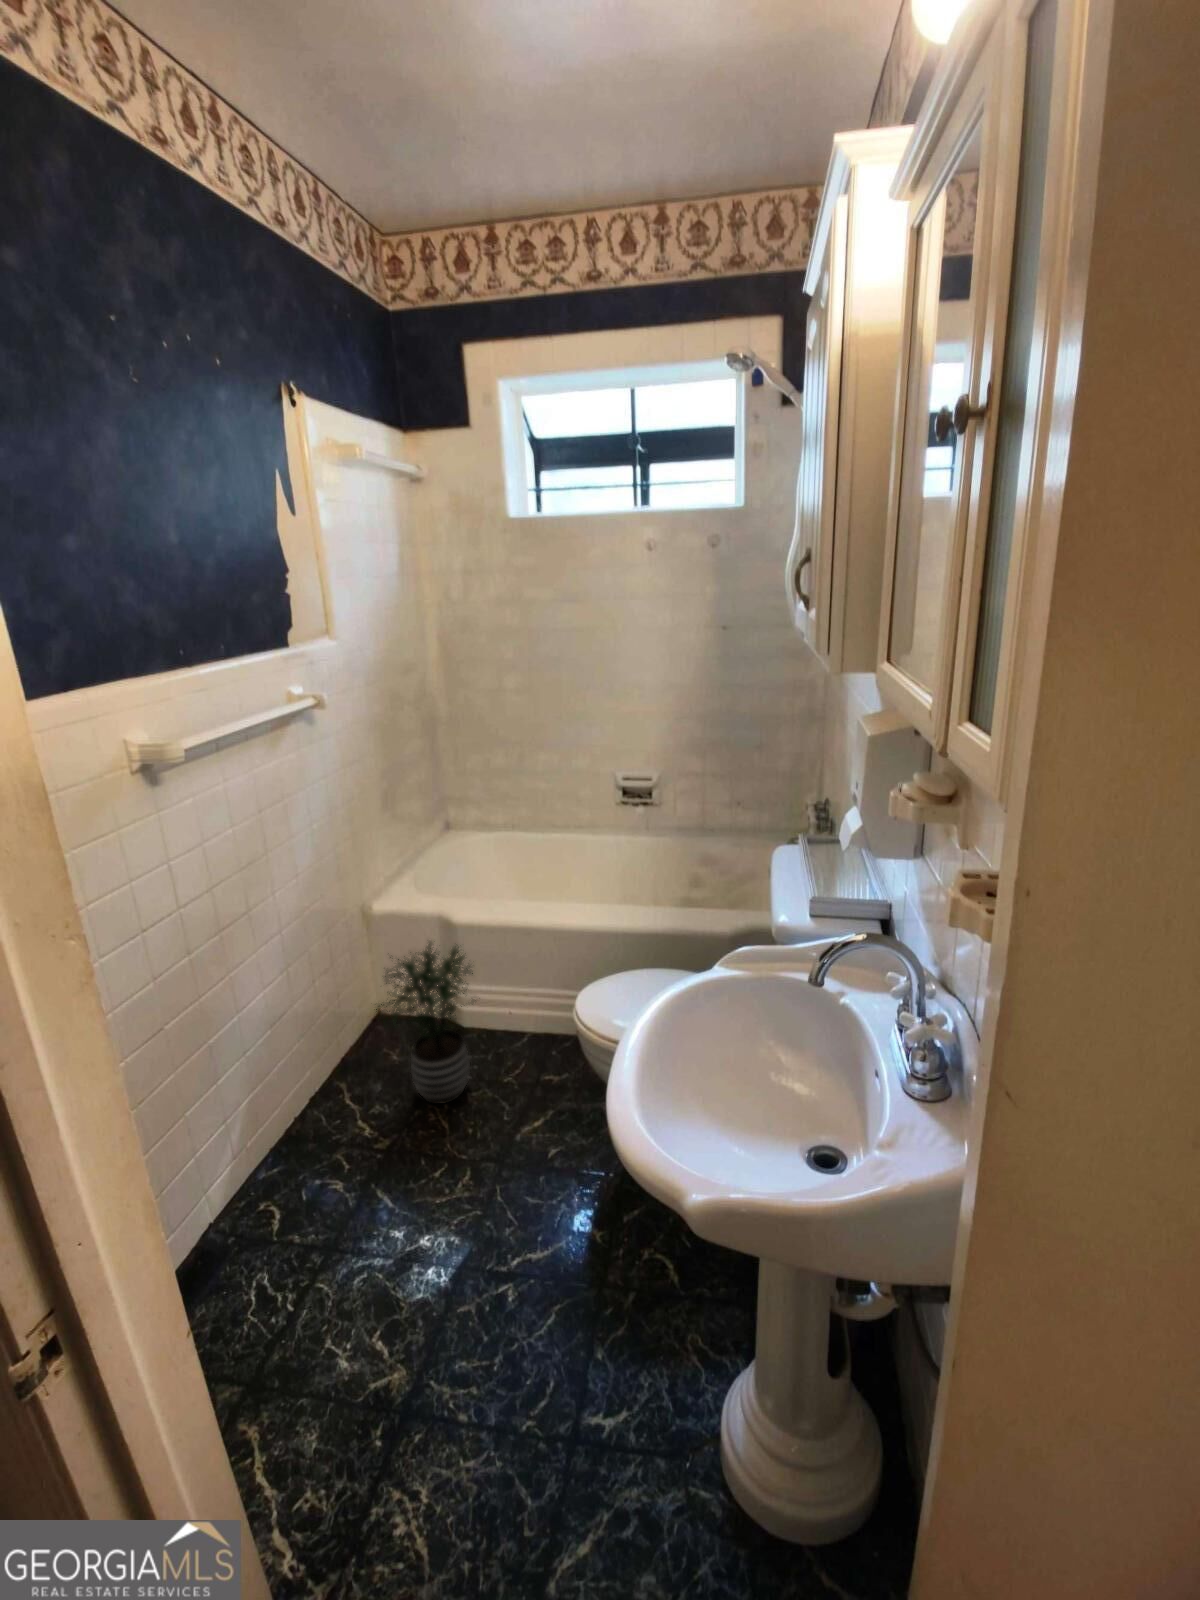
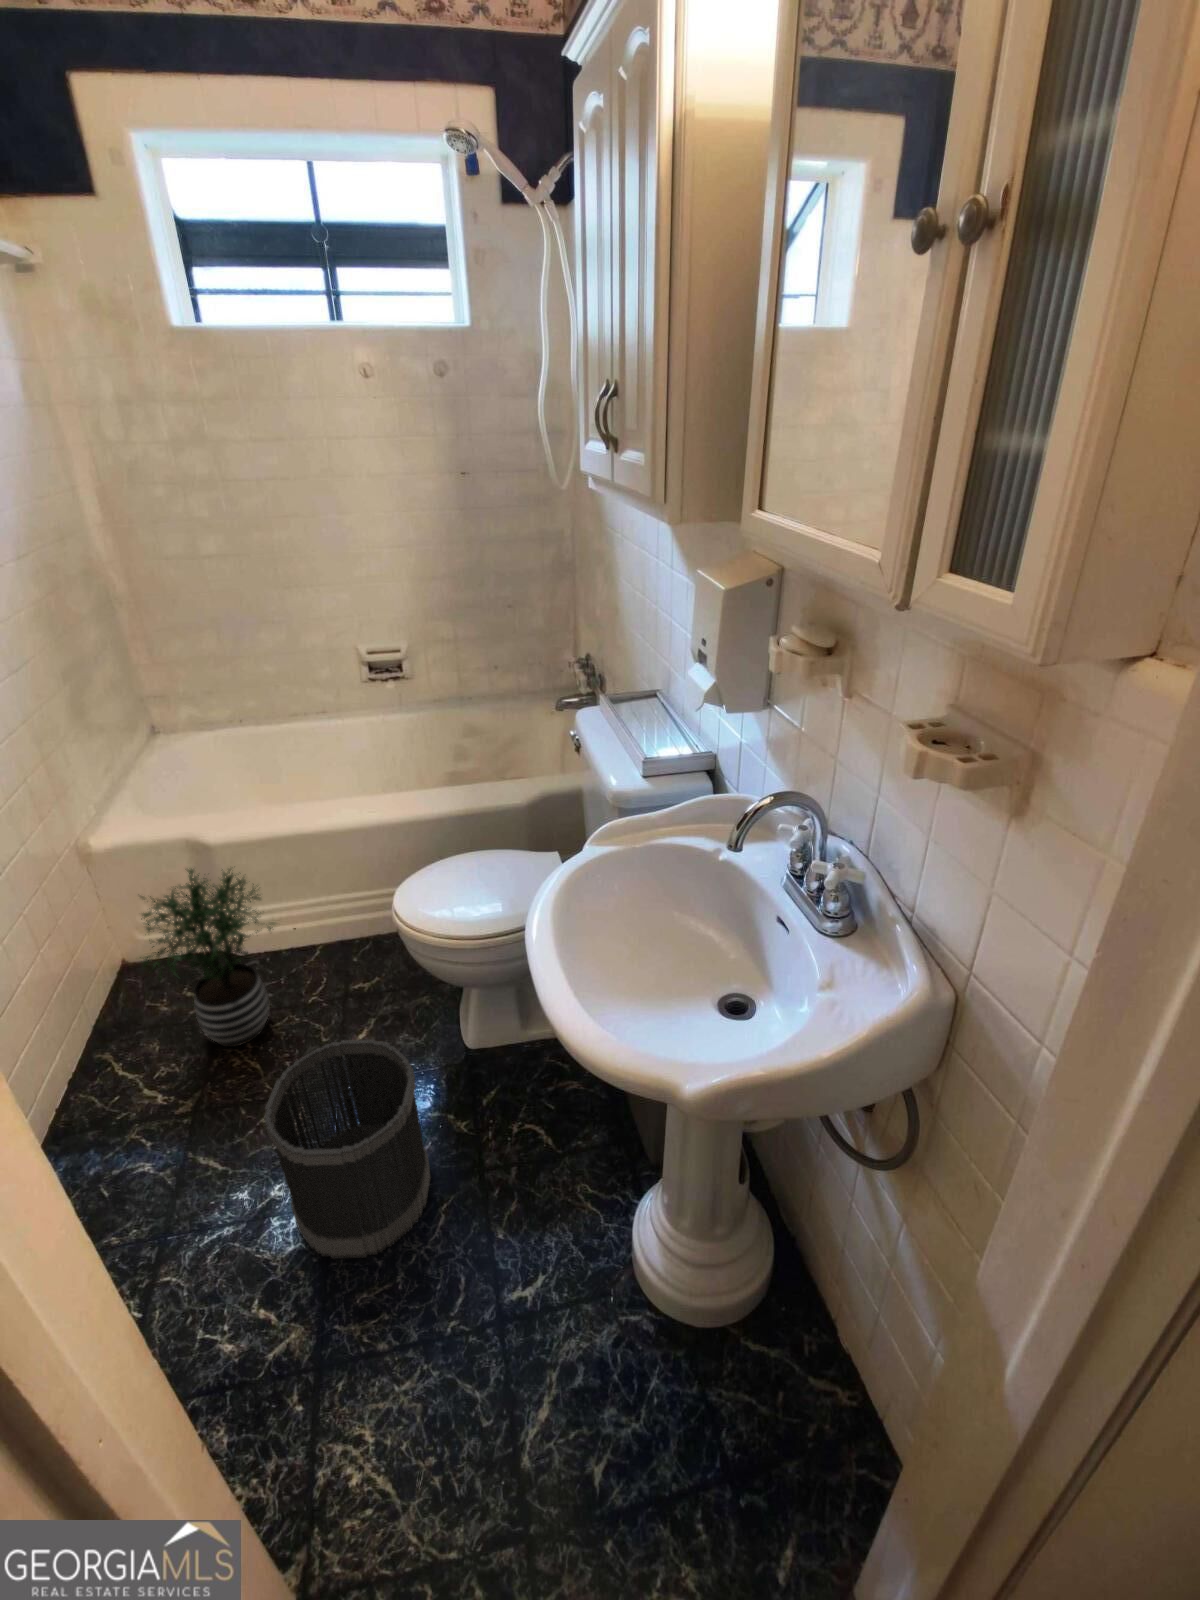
wastebasket: none [414,1109,555,1328] -> present [264,1039,431,1259]

